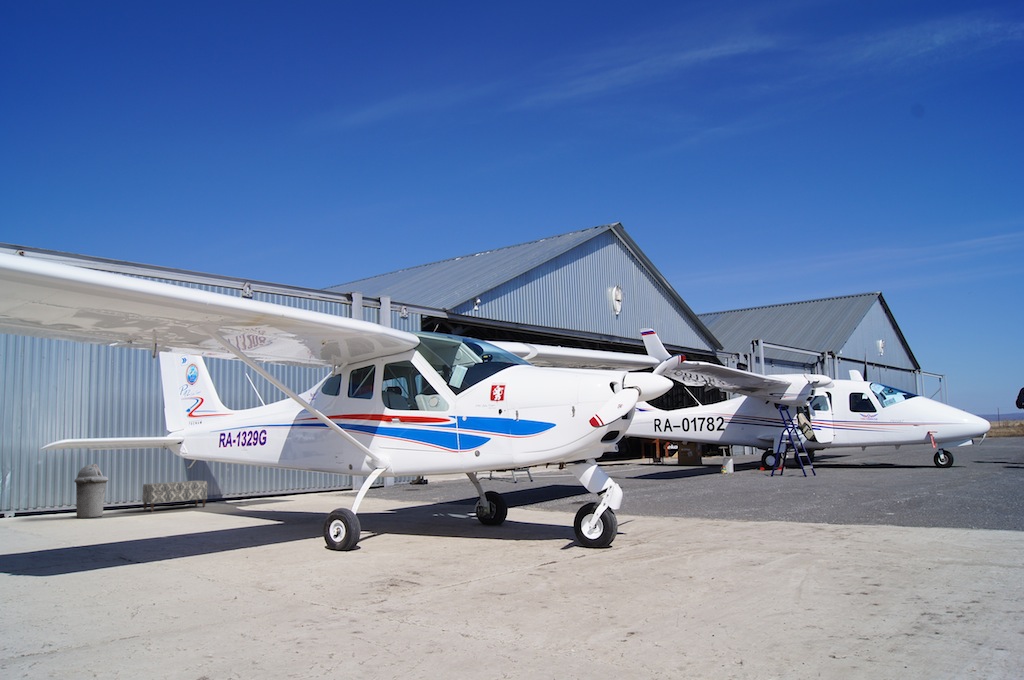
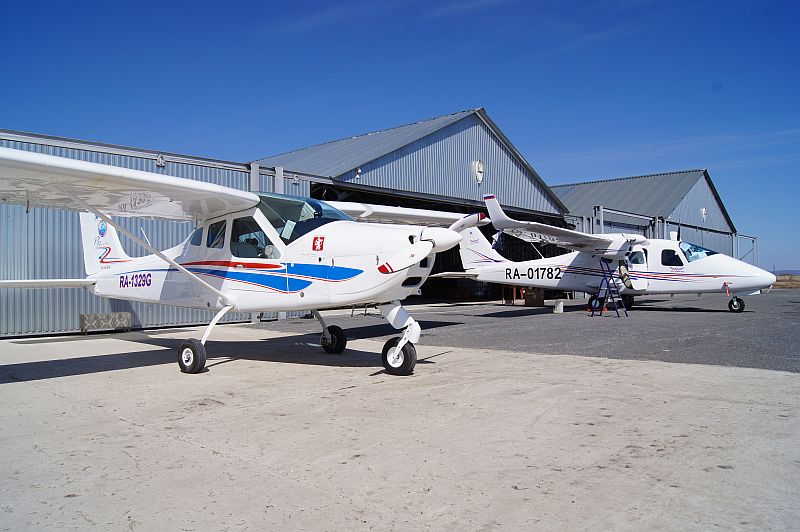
trash can: present [74,464,108,518] -> none [21,298,49,340]

